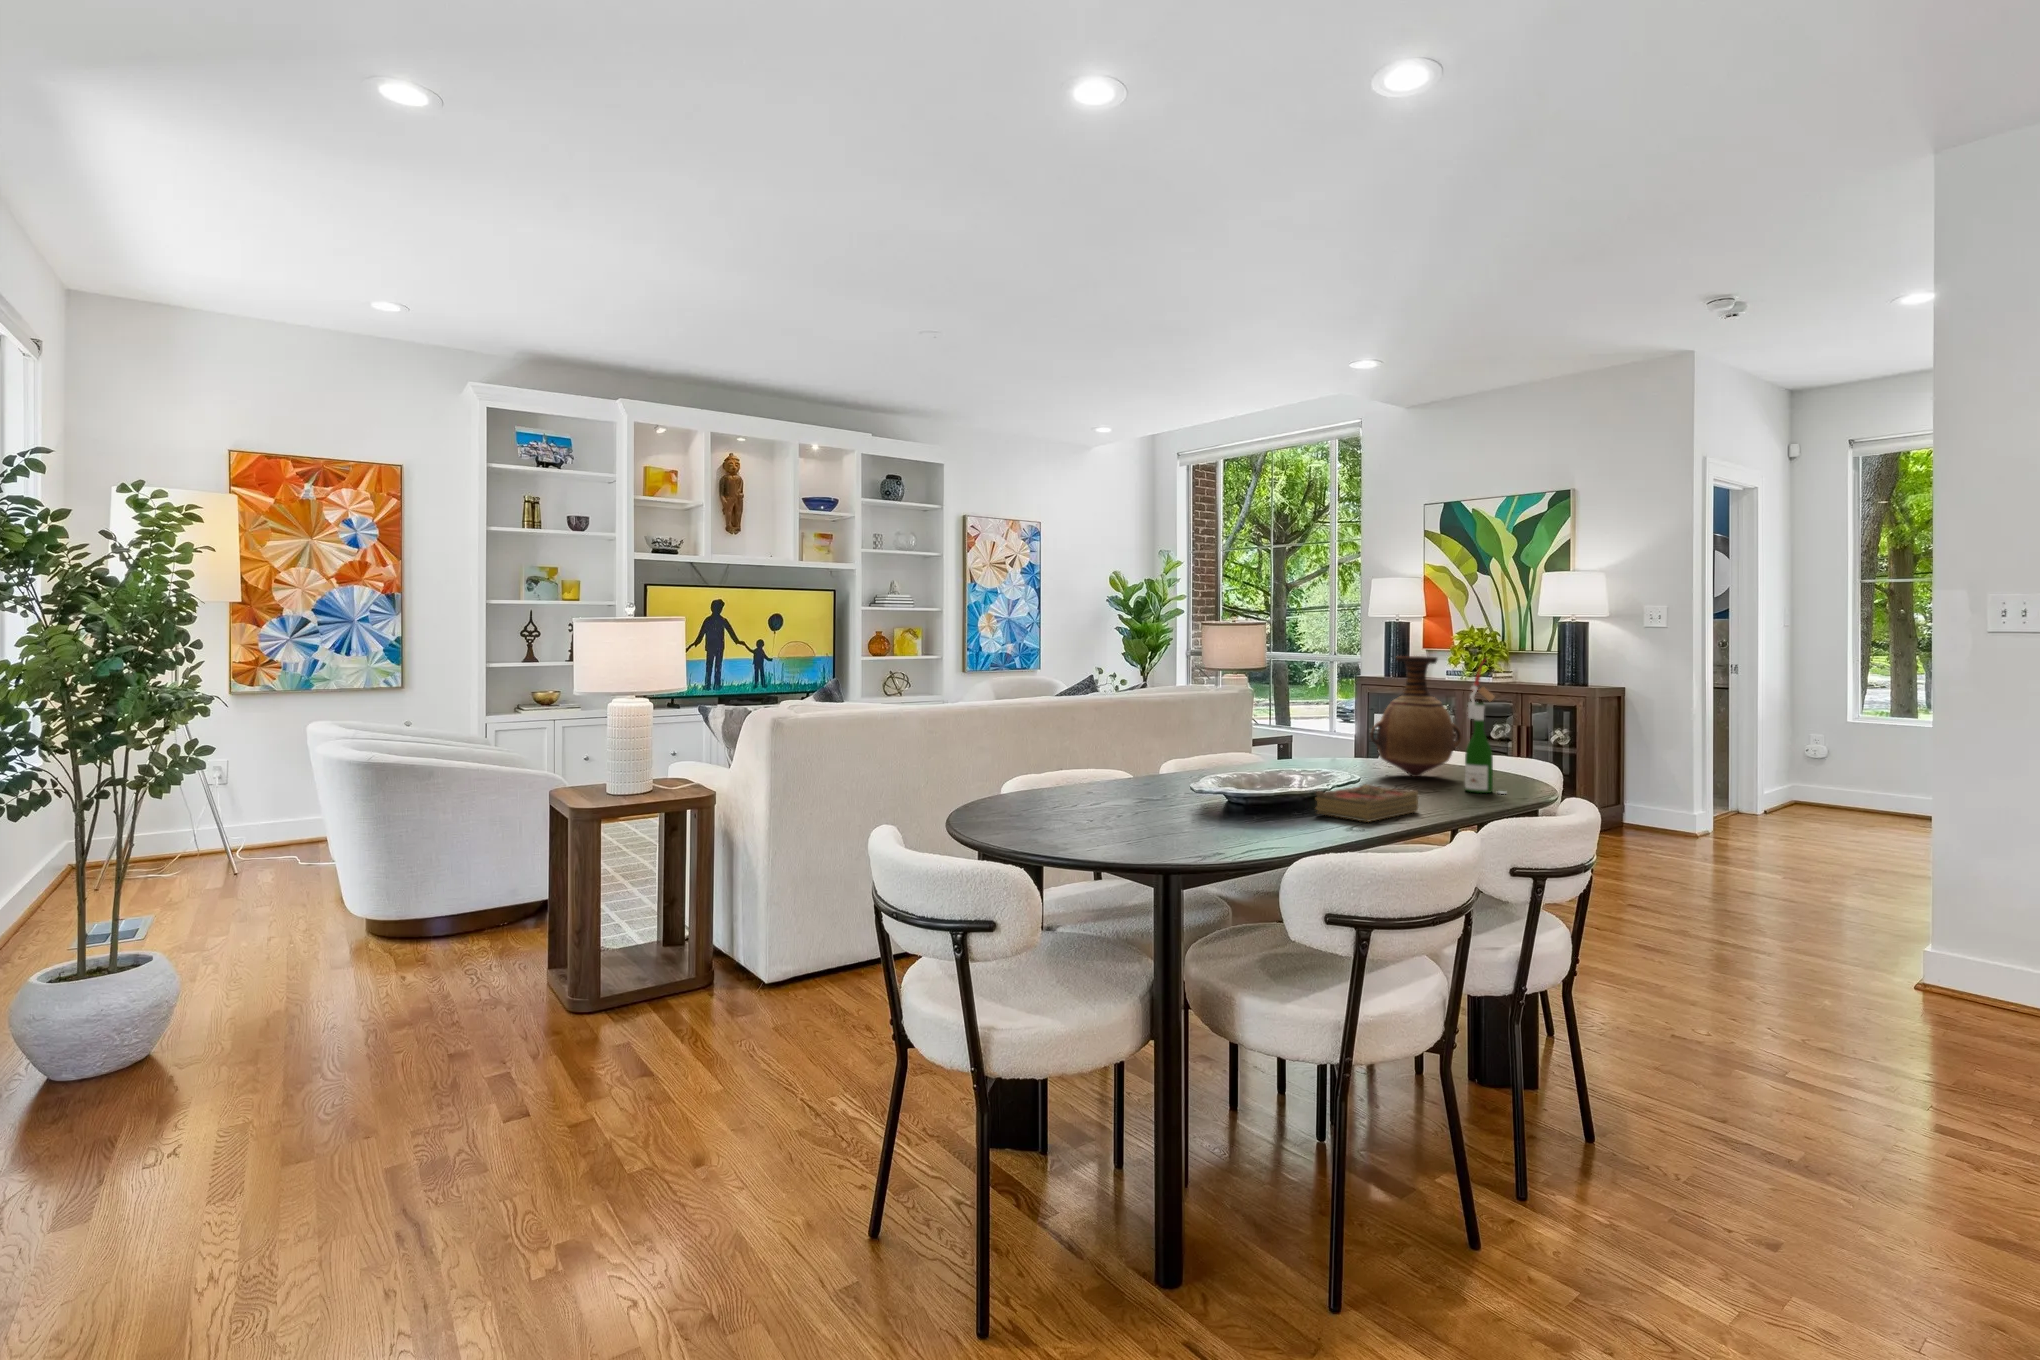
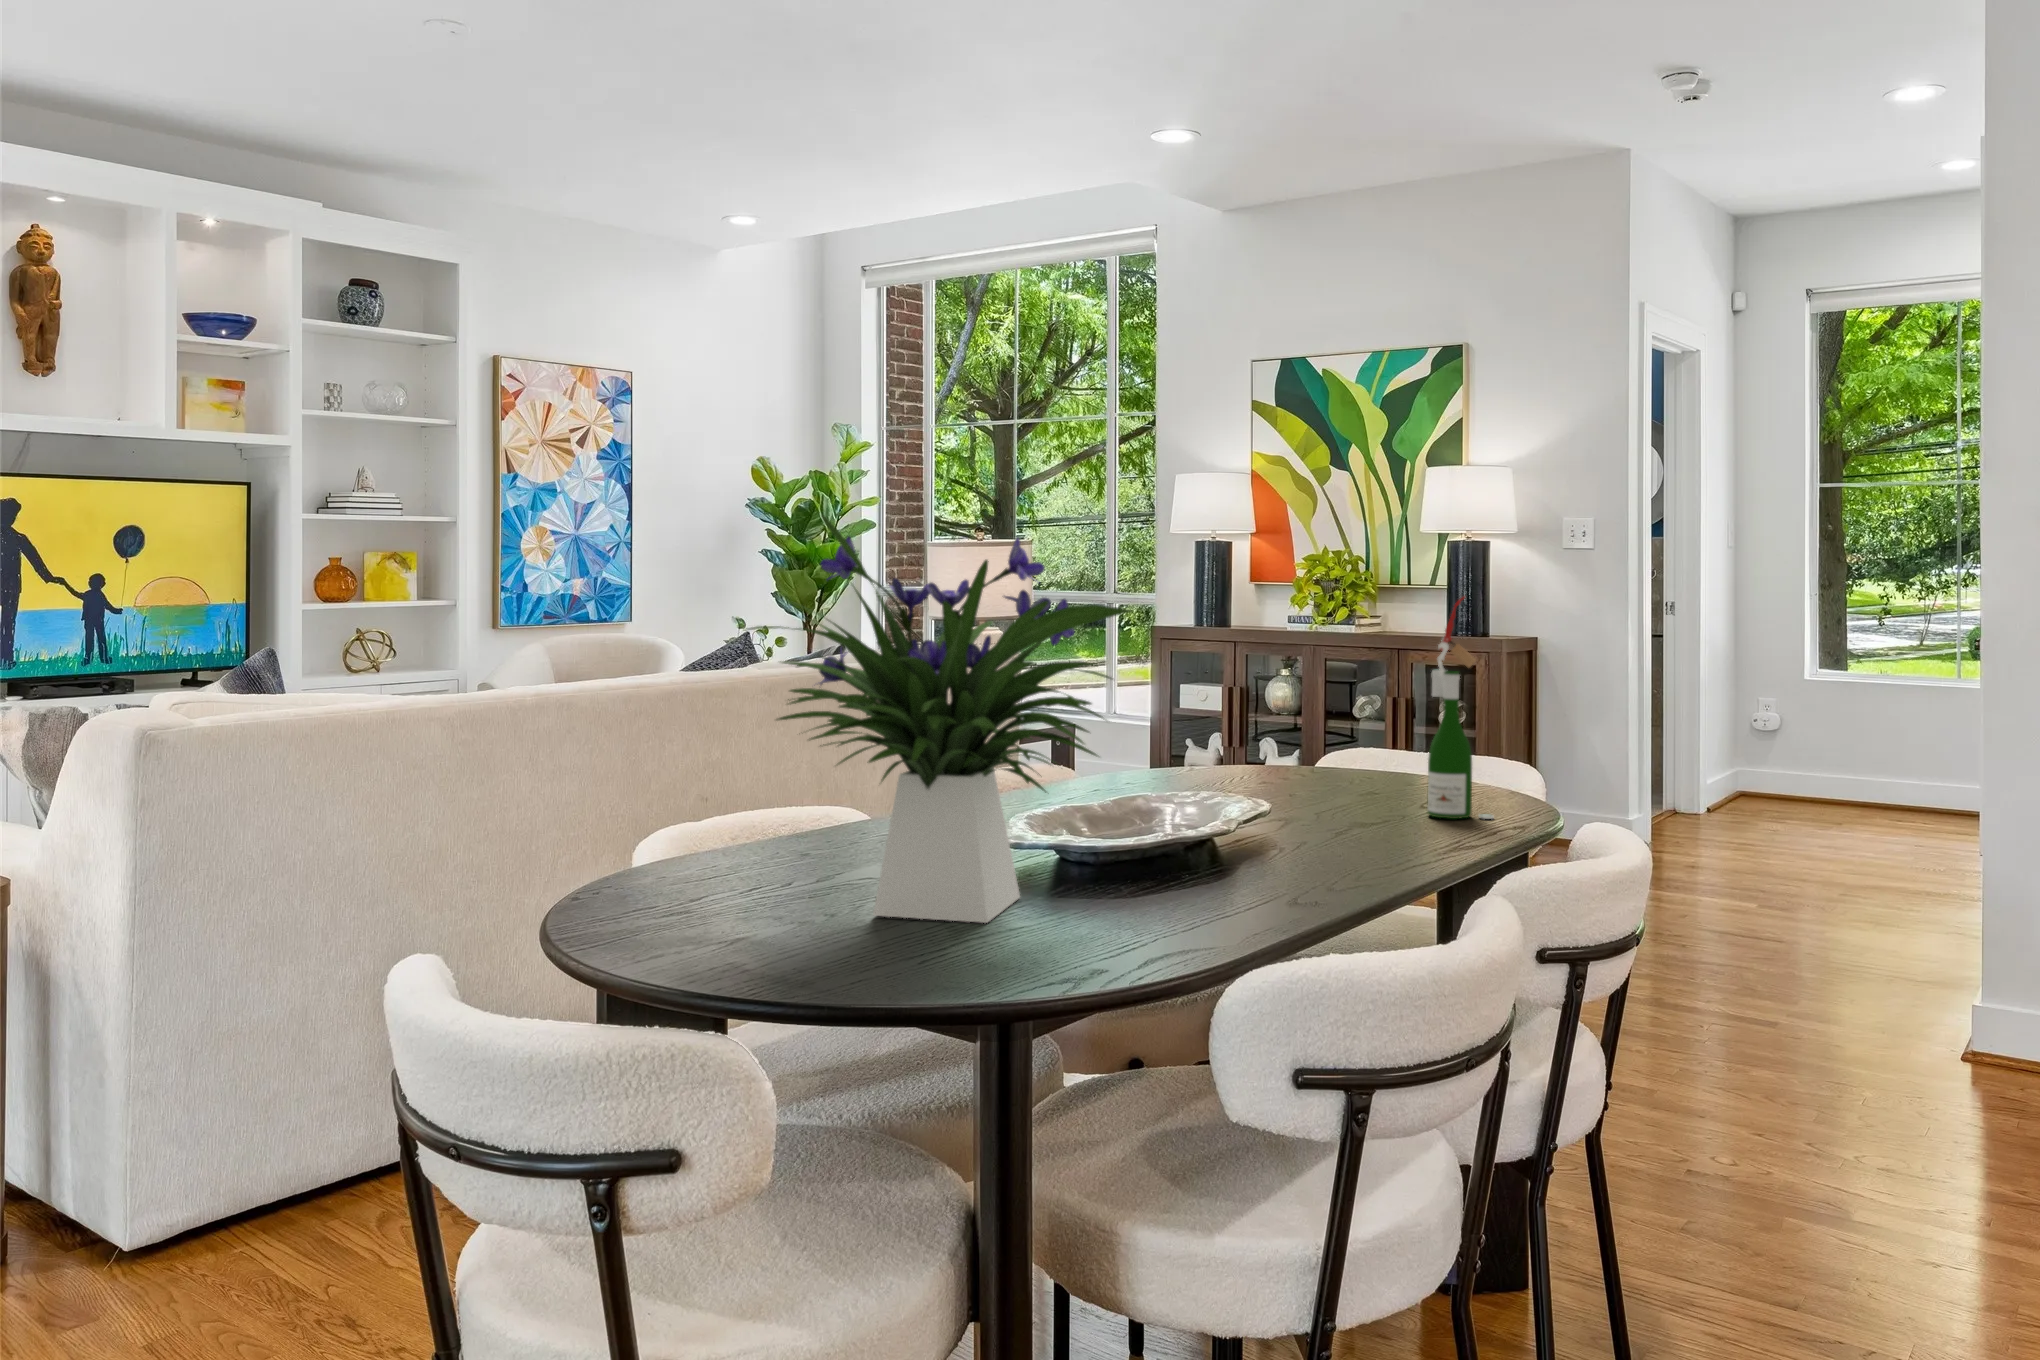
flower arrangement: none [1048,612,1256,830] -> present [748,515,1131,923]
vase: present [1370,656,1462,777] -> none [1265,594,1406,794]
book: present [1316,784,1418,822] -> none [1220,815,1385,886]

